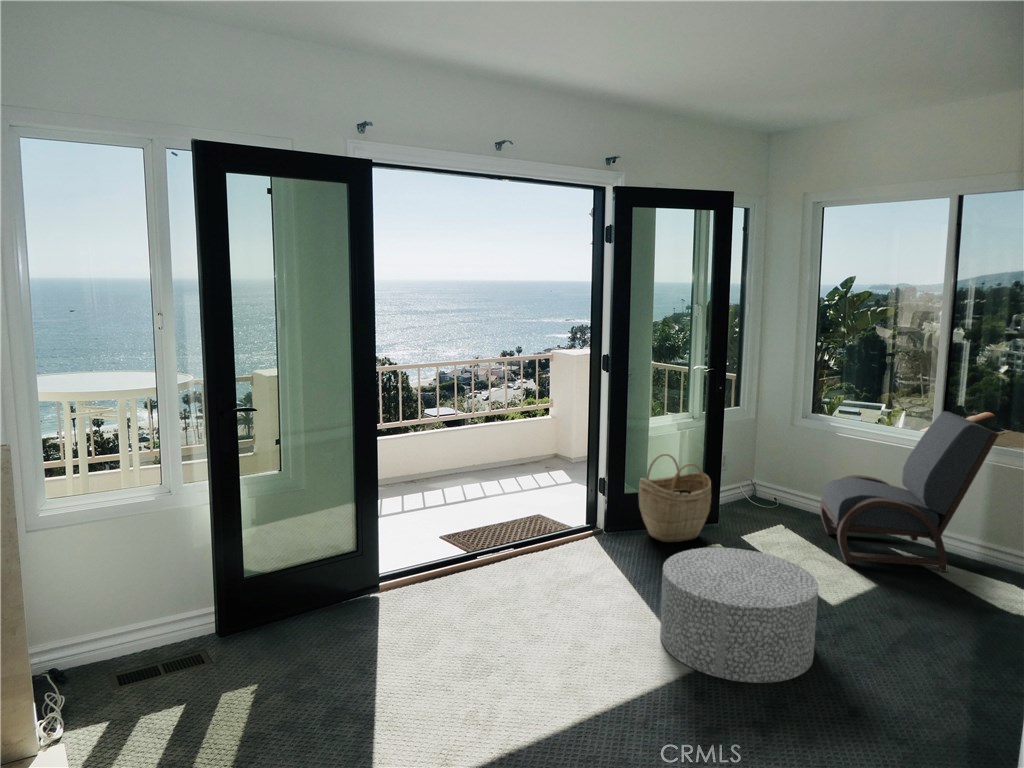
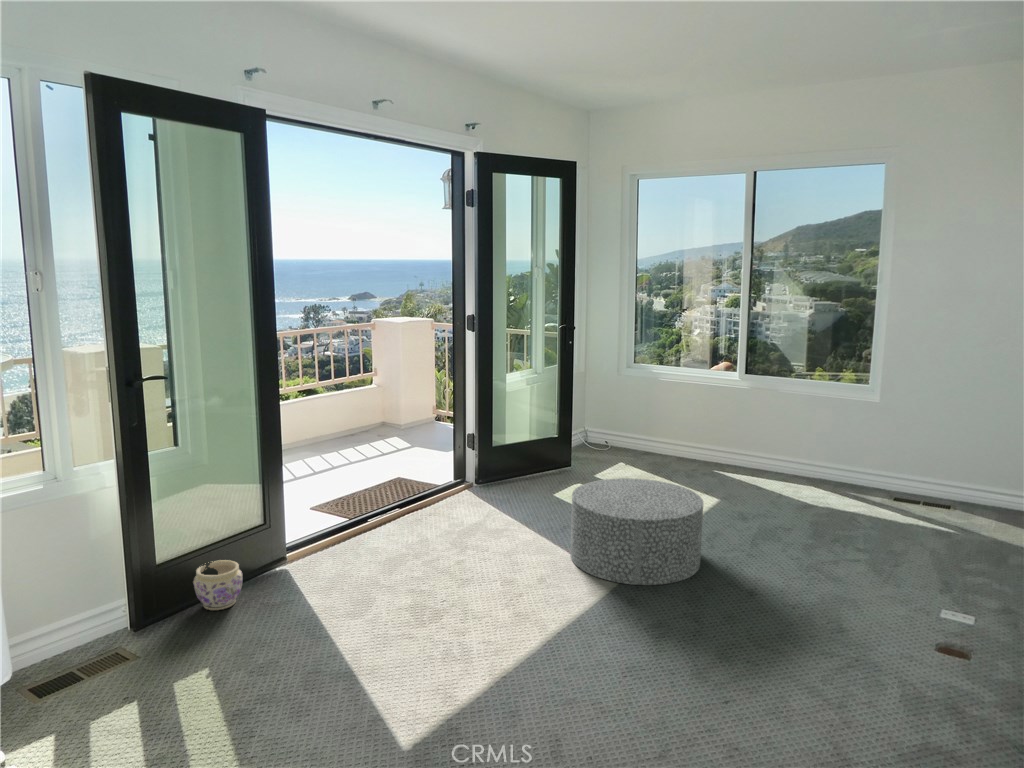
lounge chair: present [820,411,999,572] -> none [655,354,795,487]
woven basket: present [639,454,711,542] -> none [507,406,571,487]
planter: none [279,583,323,631] -> present [193,560,242,611]

